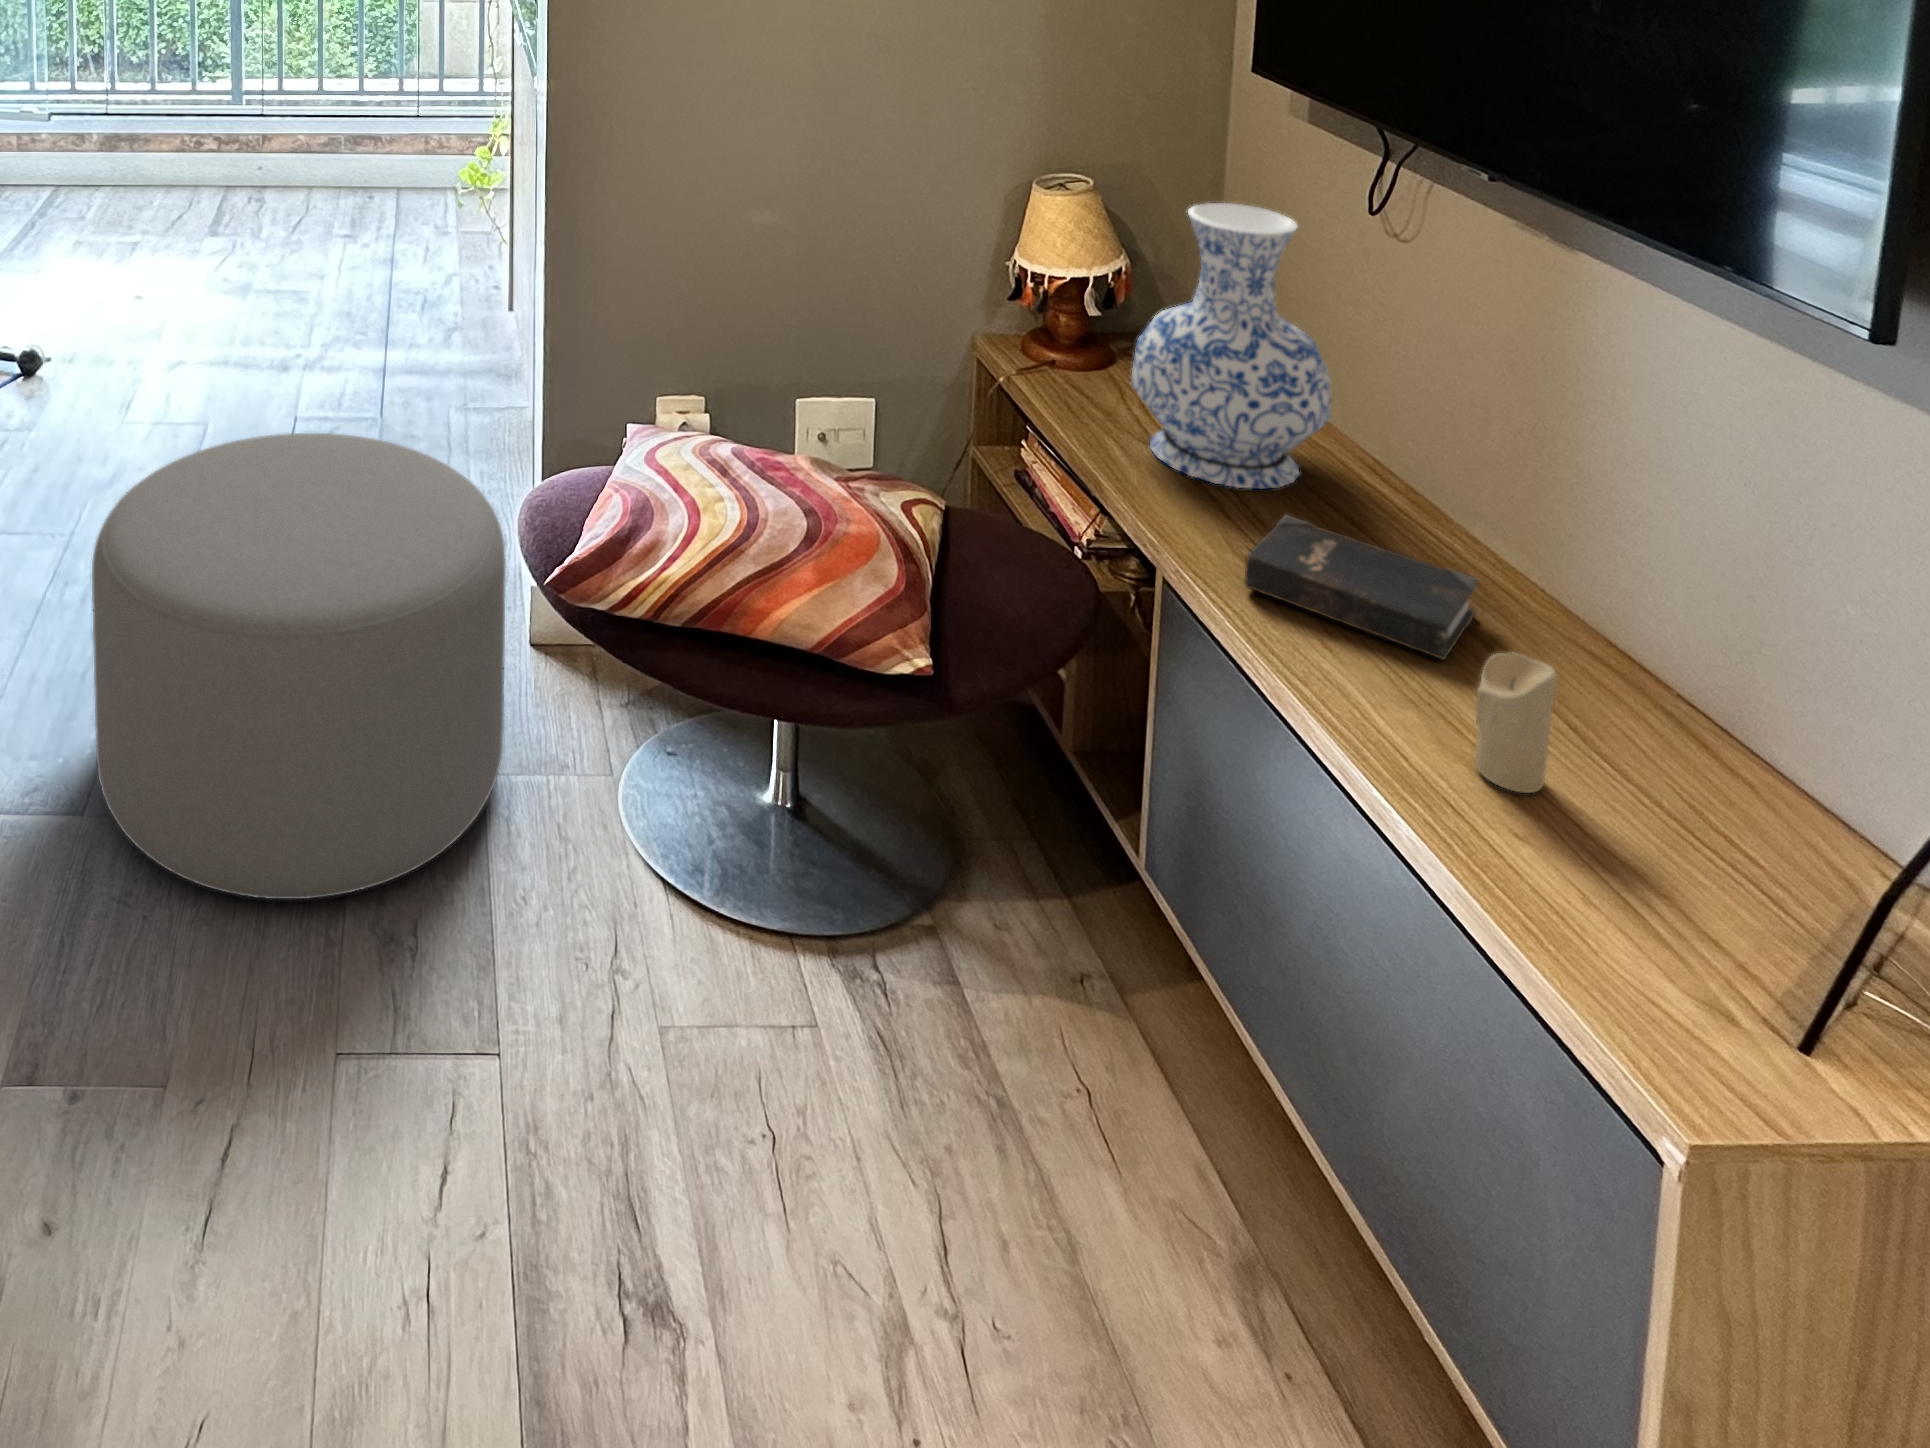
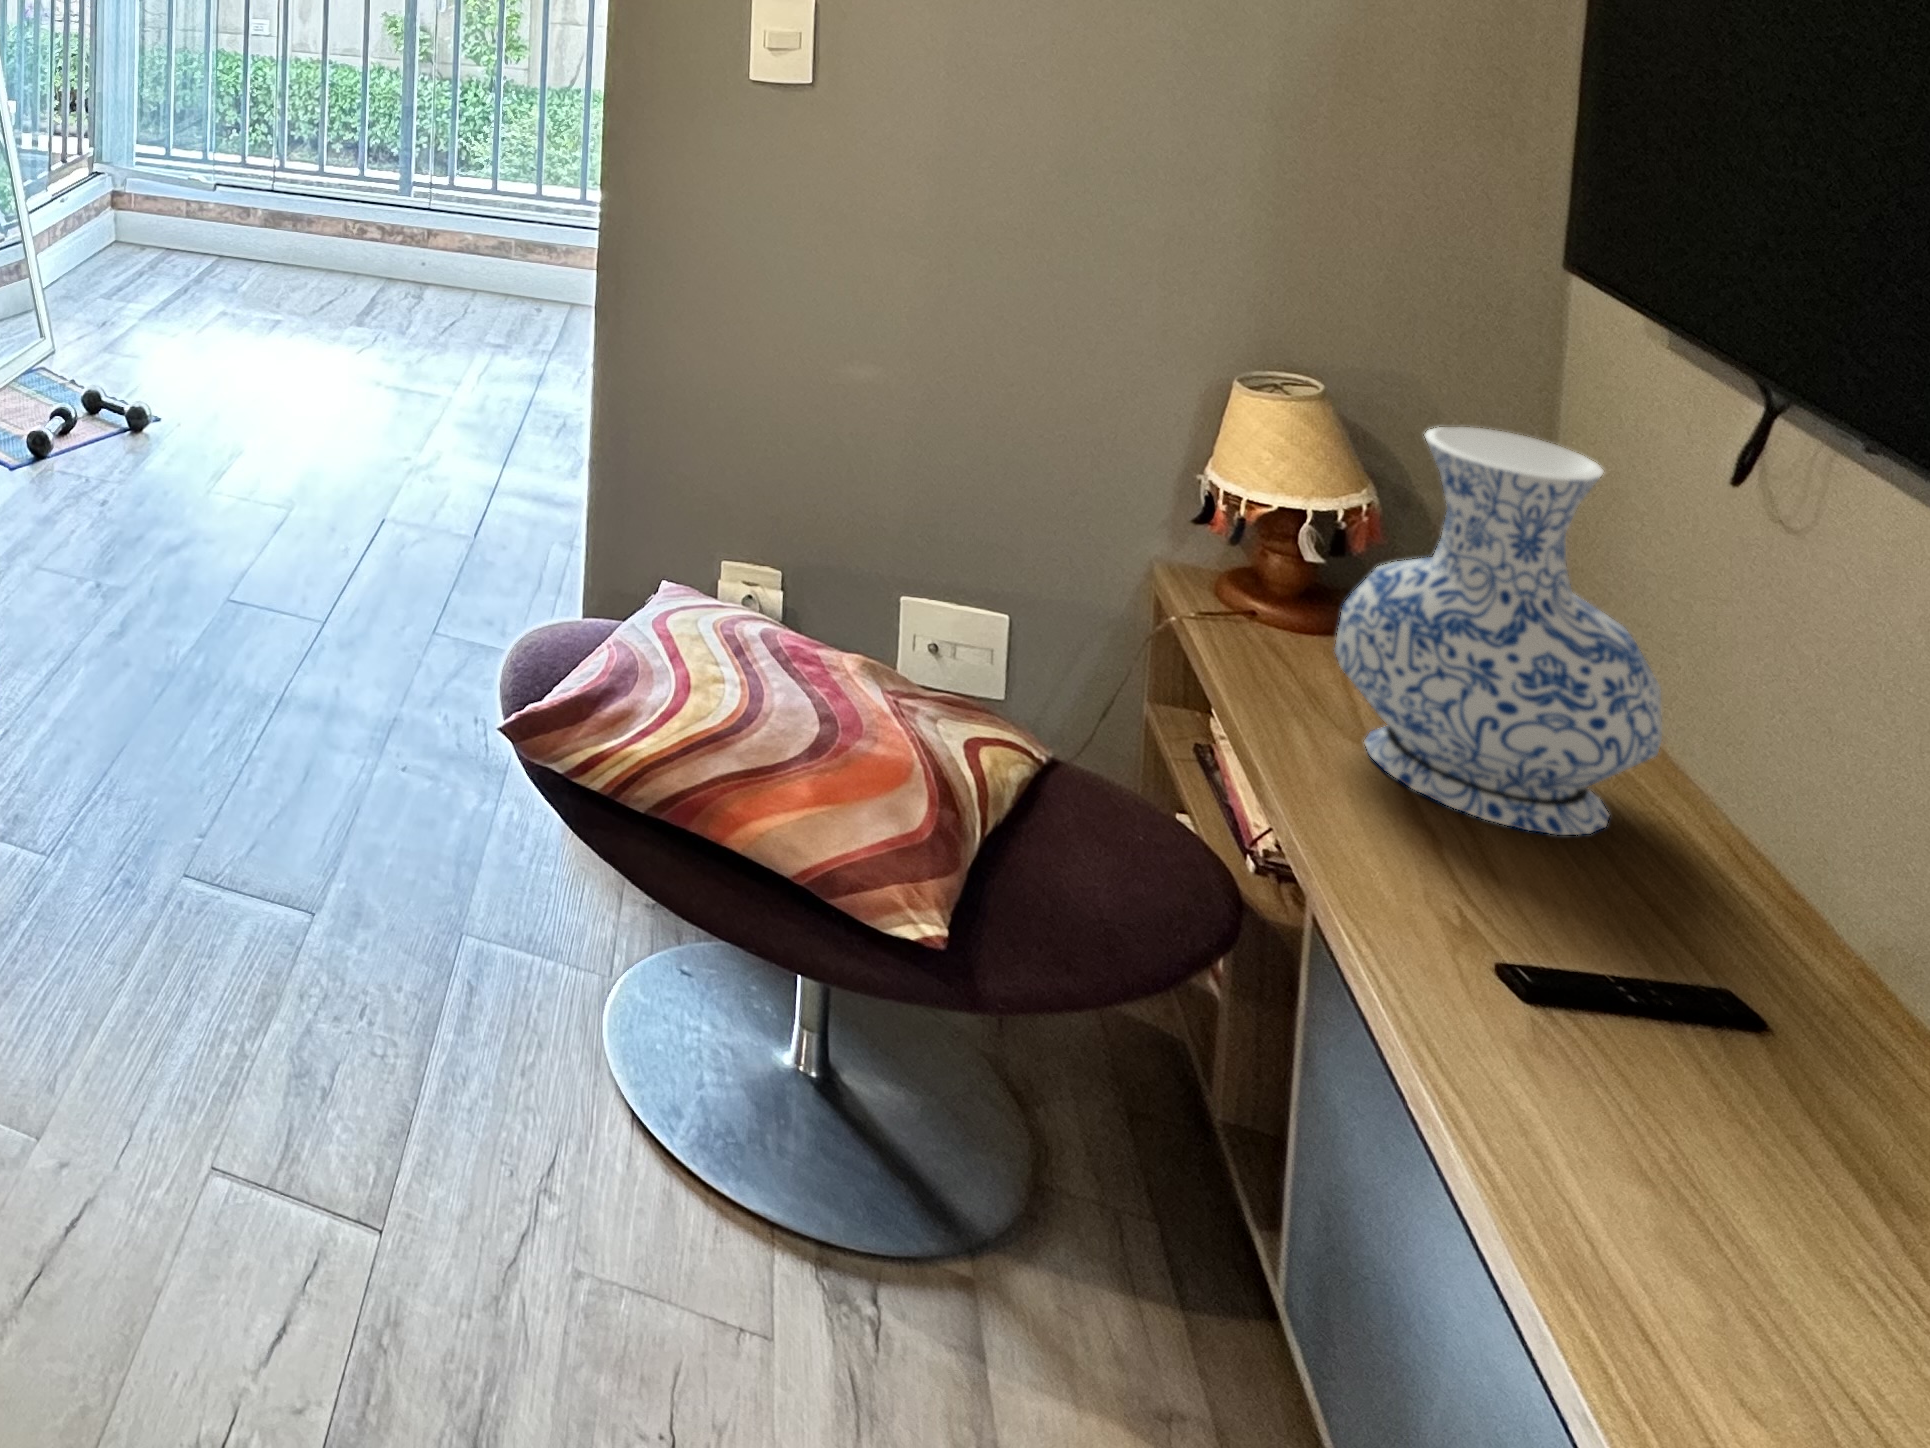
ottoman: present [92,433,506,899] -> none [60,519,495,1013]
hardback book: present [1245,515,1478,659] -> none [1431,865,1846,1126]
candle: present [1475,652,1557,793] -> none [1733,1122,1878,1349]

